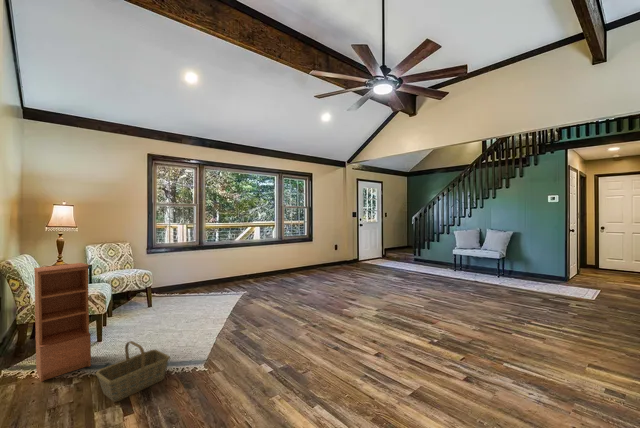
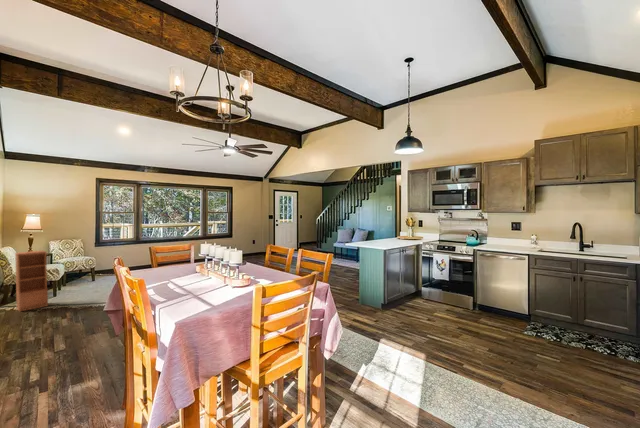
basket: present [96,341,170,402] -> none [49,290,91,317]

